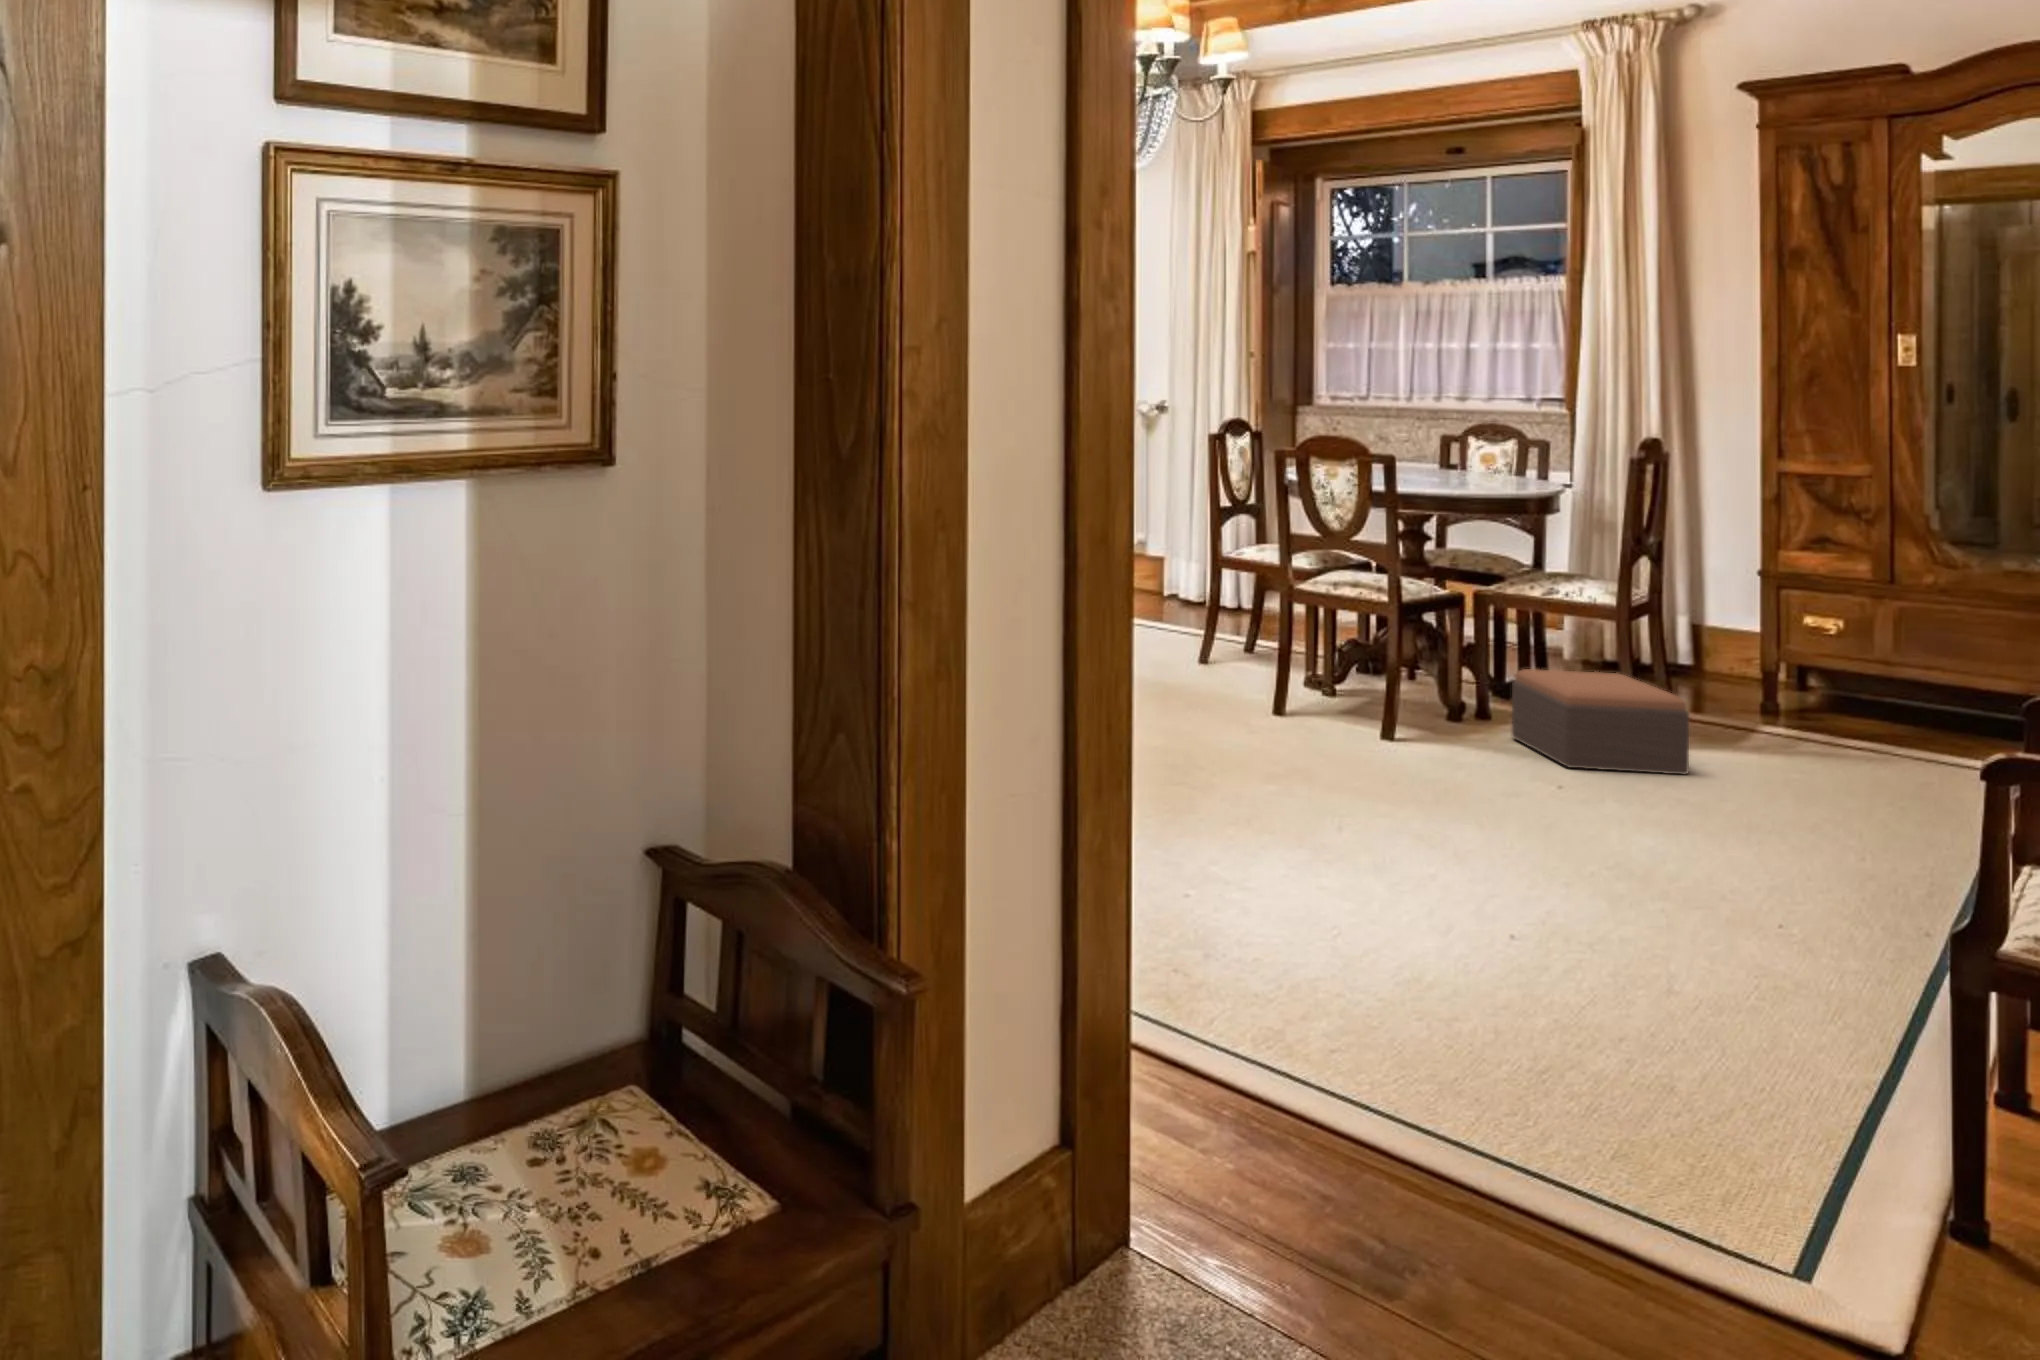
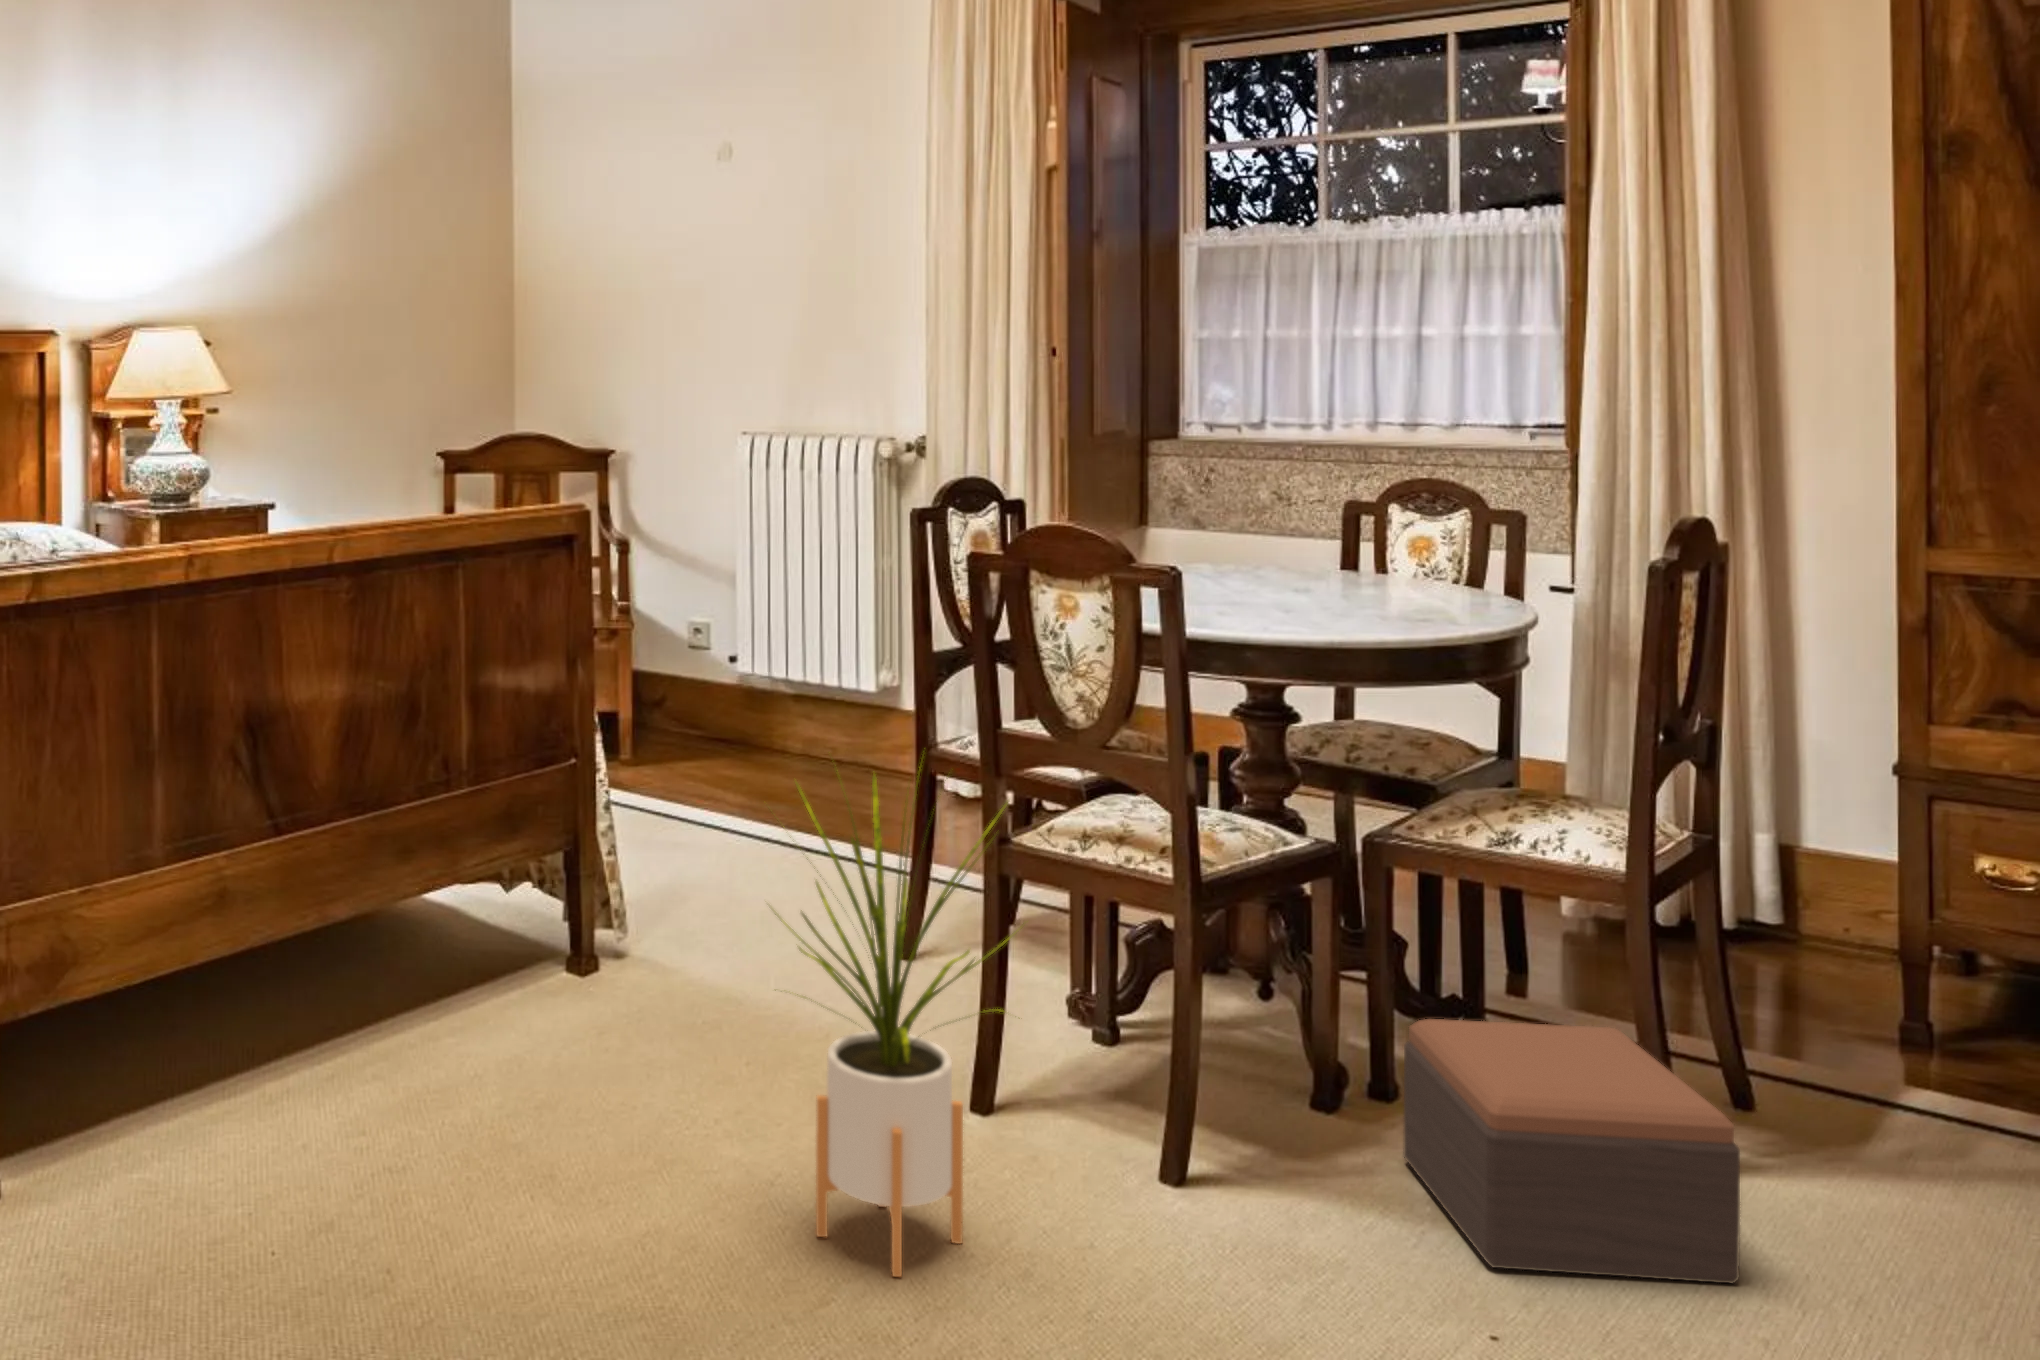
house plant: none [1209,531,1346,764] -> present [772,769,1020,1277]

